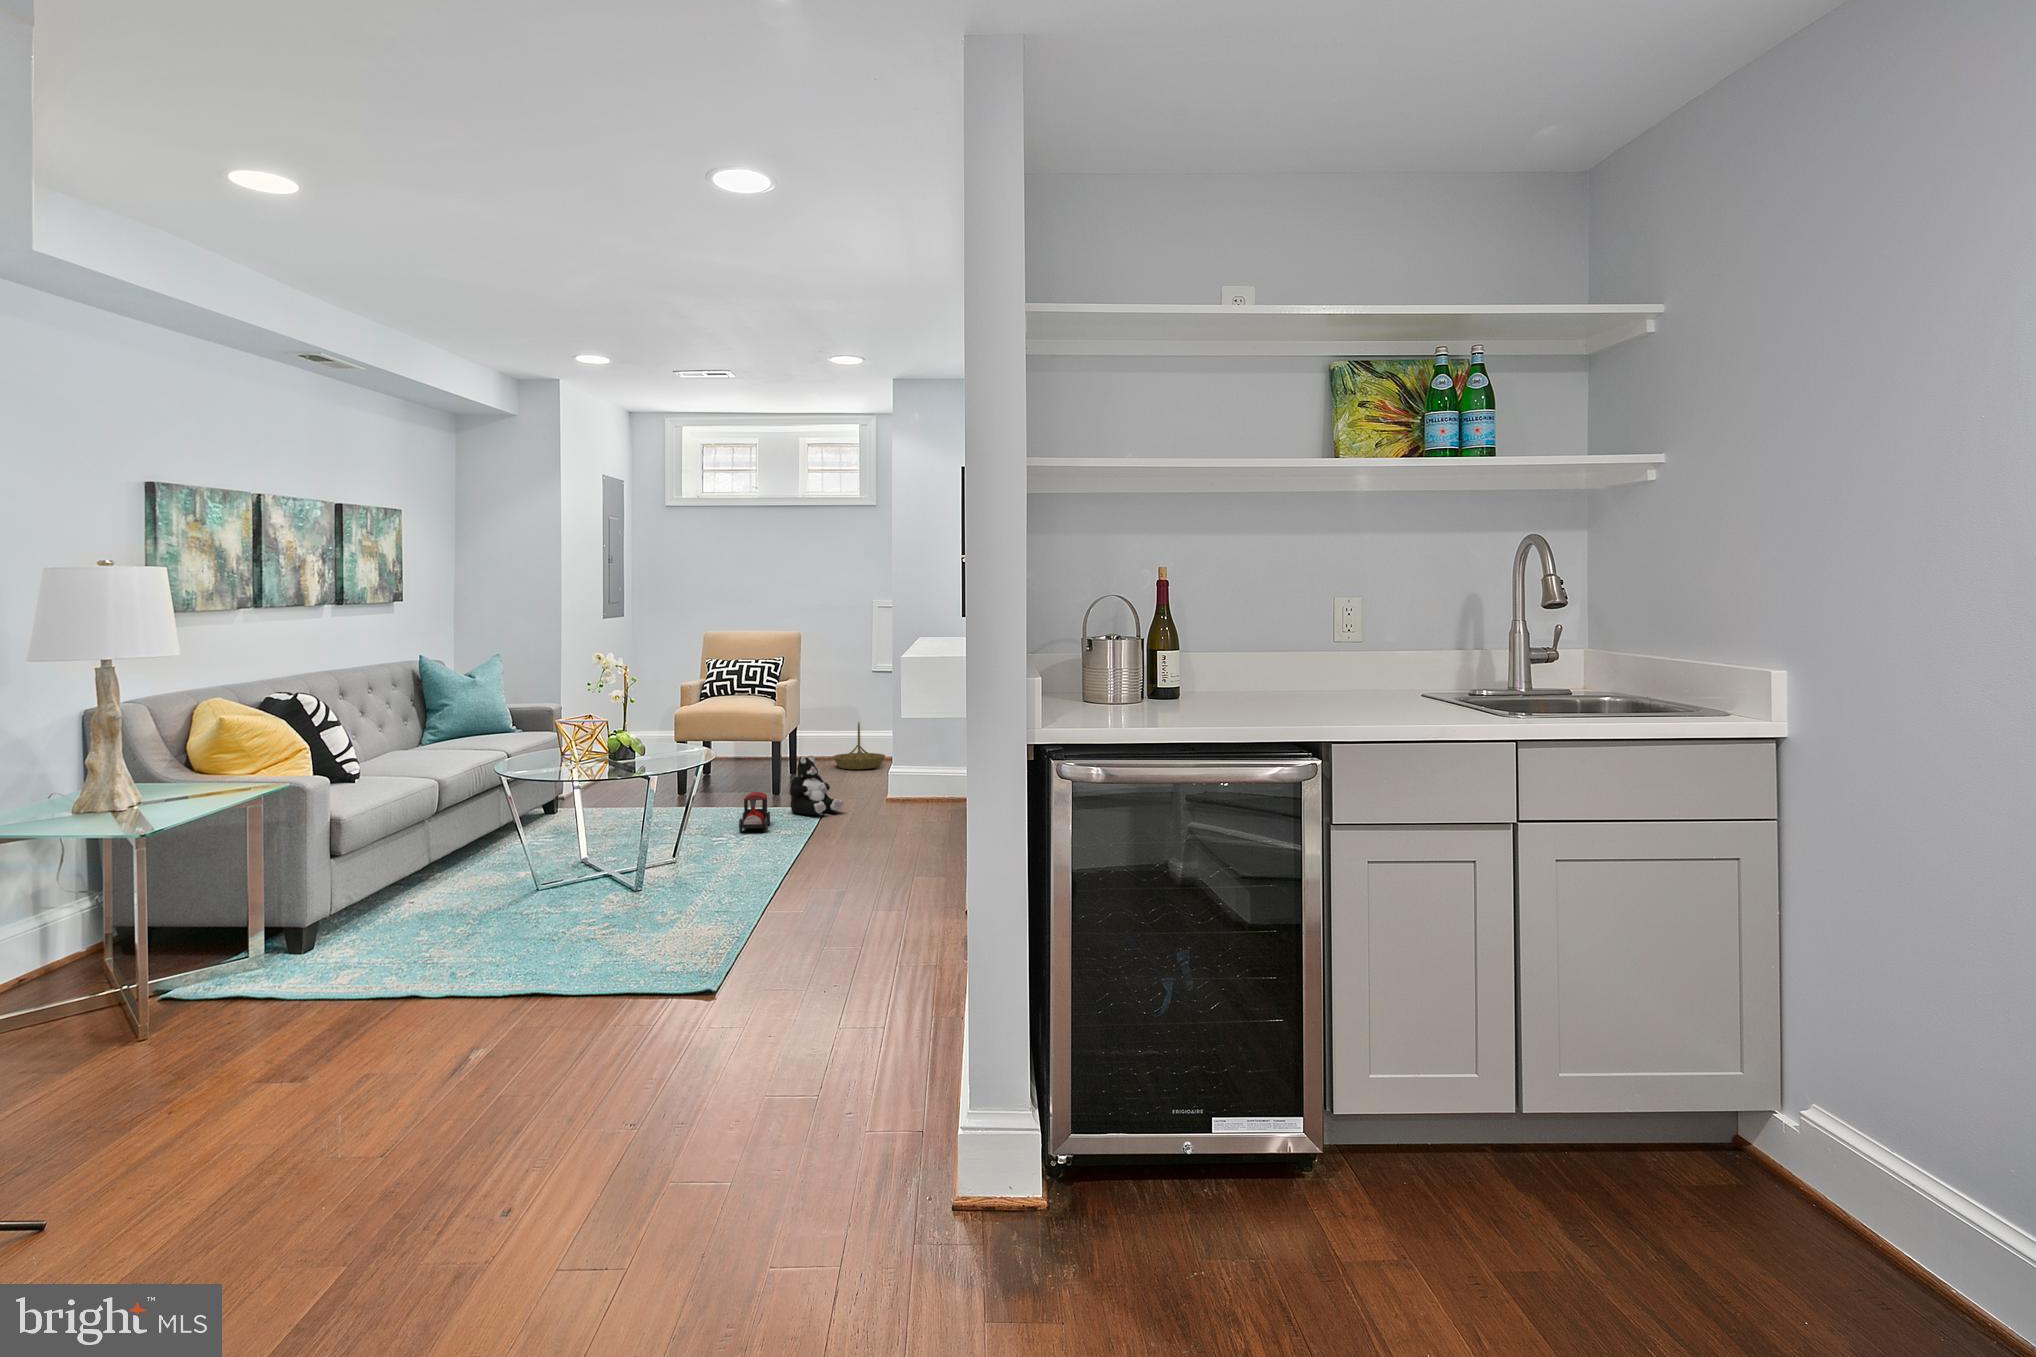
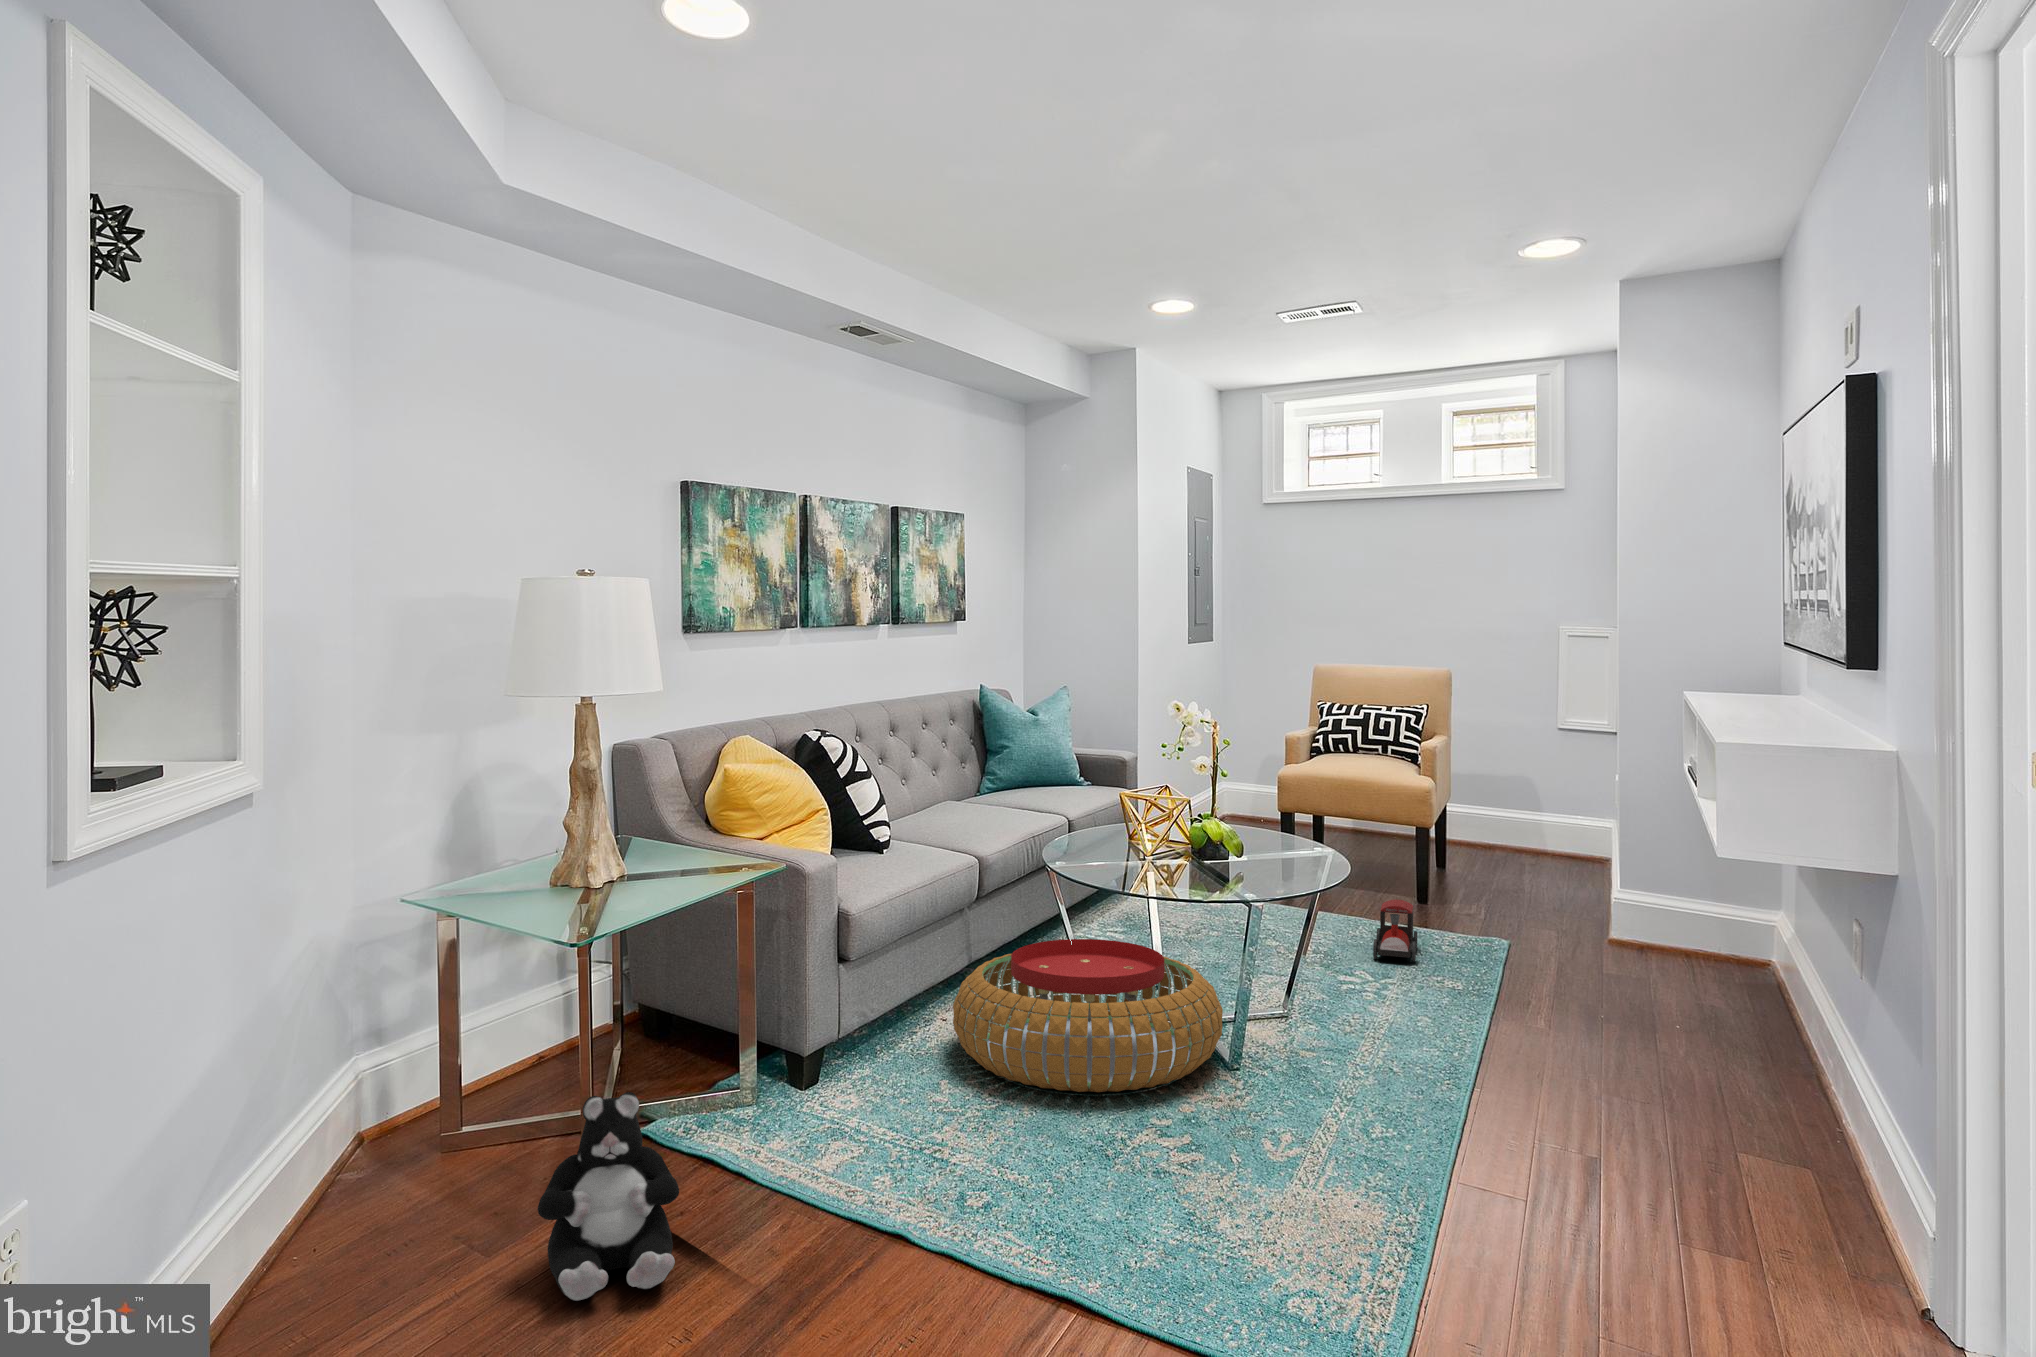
basket: present [833,722,885,769] -> none [1493,797,1574,865]
plush toy: present [790,756,843,815] -> present [538,1092,679,1301]
pouf: none [428,827,631,923] -> present [953,939,1223,1092]

